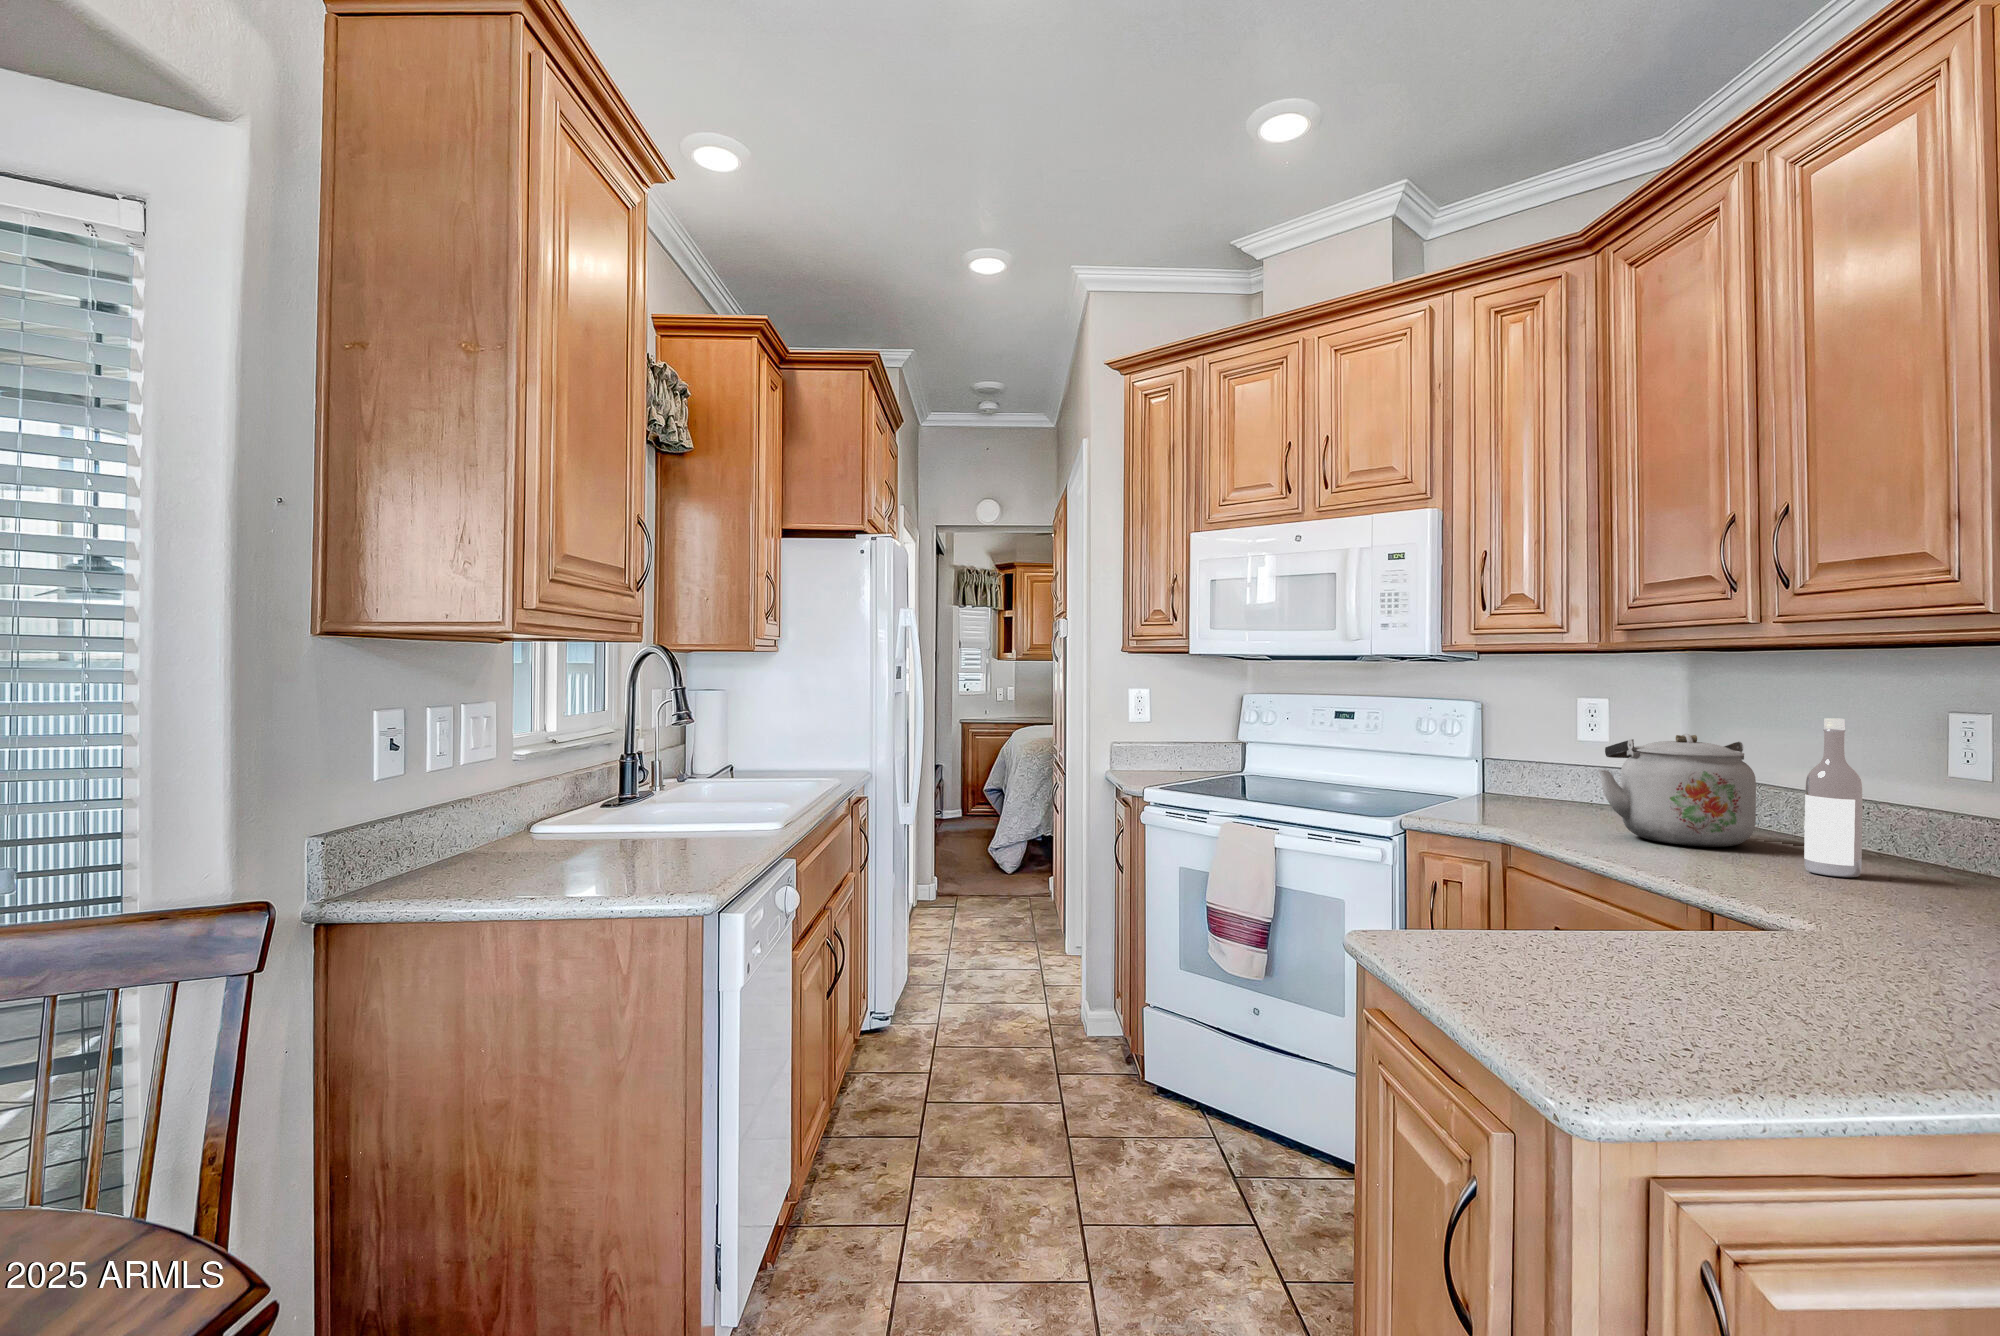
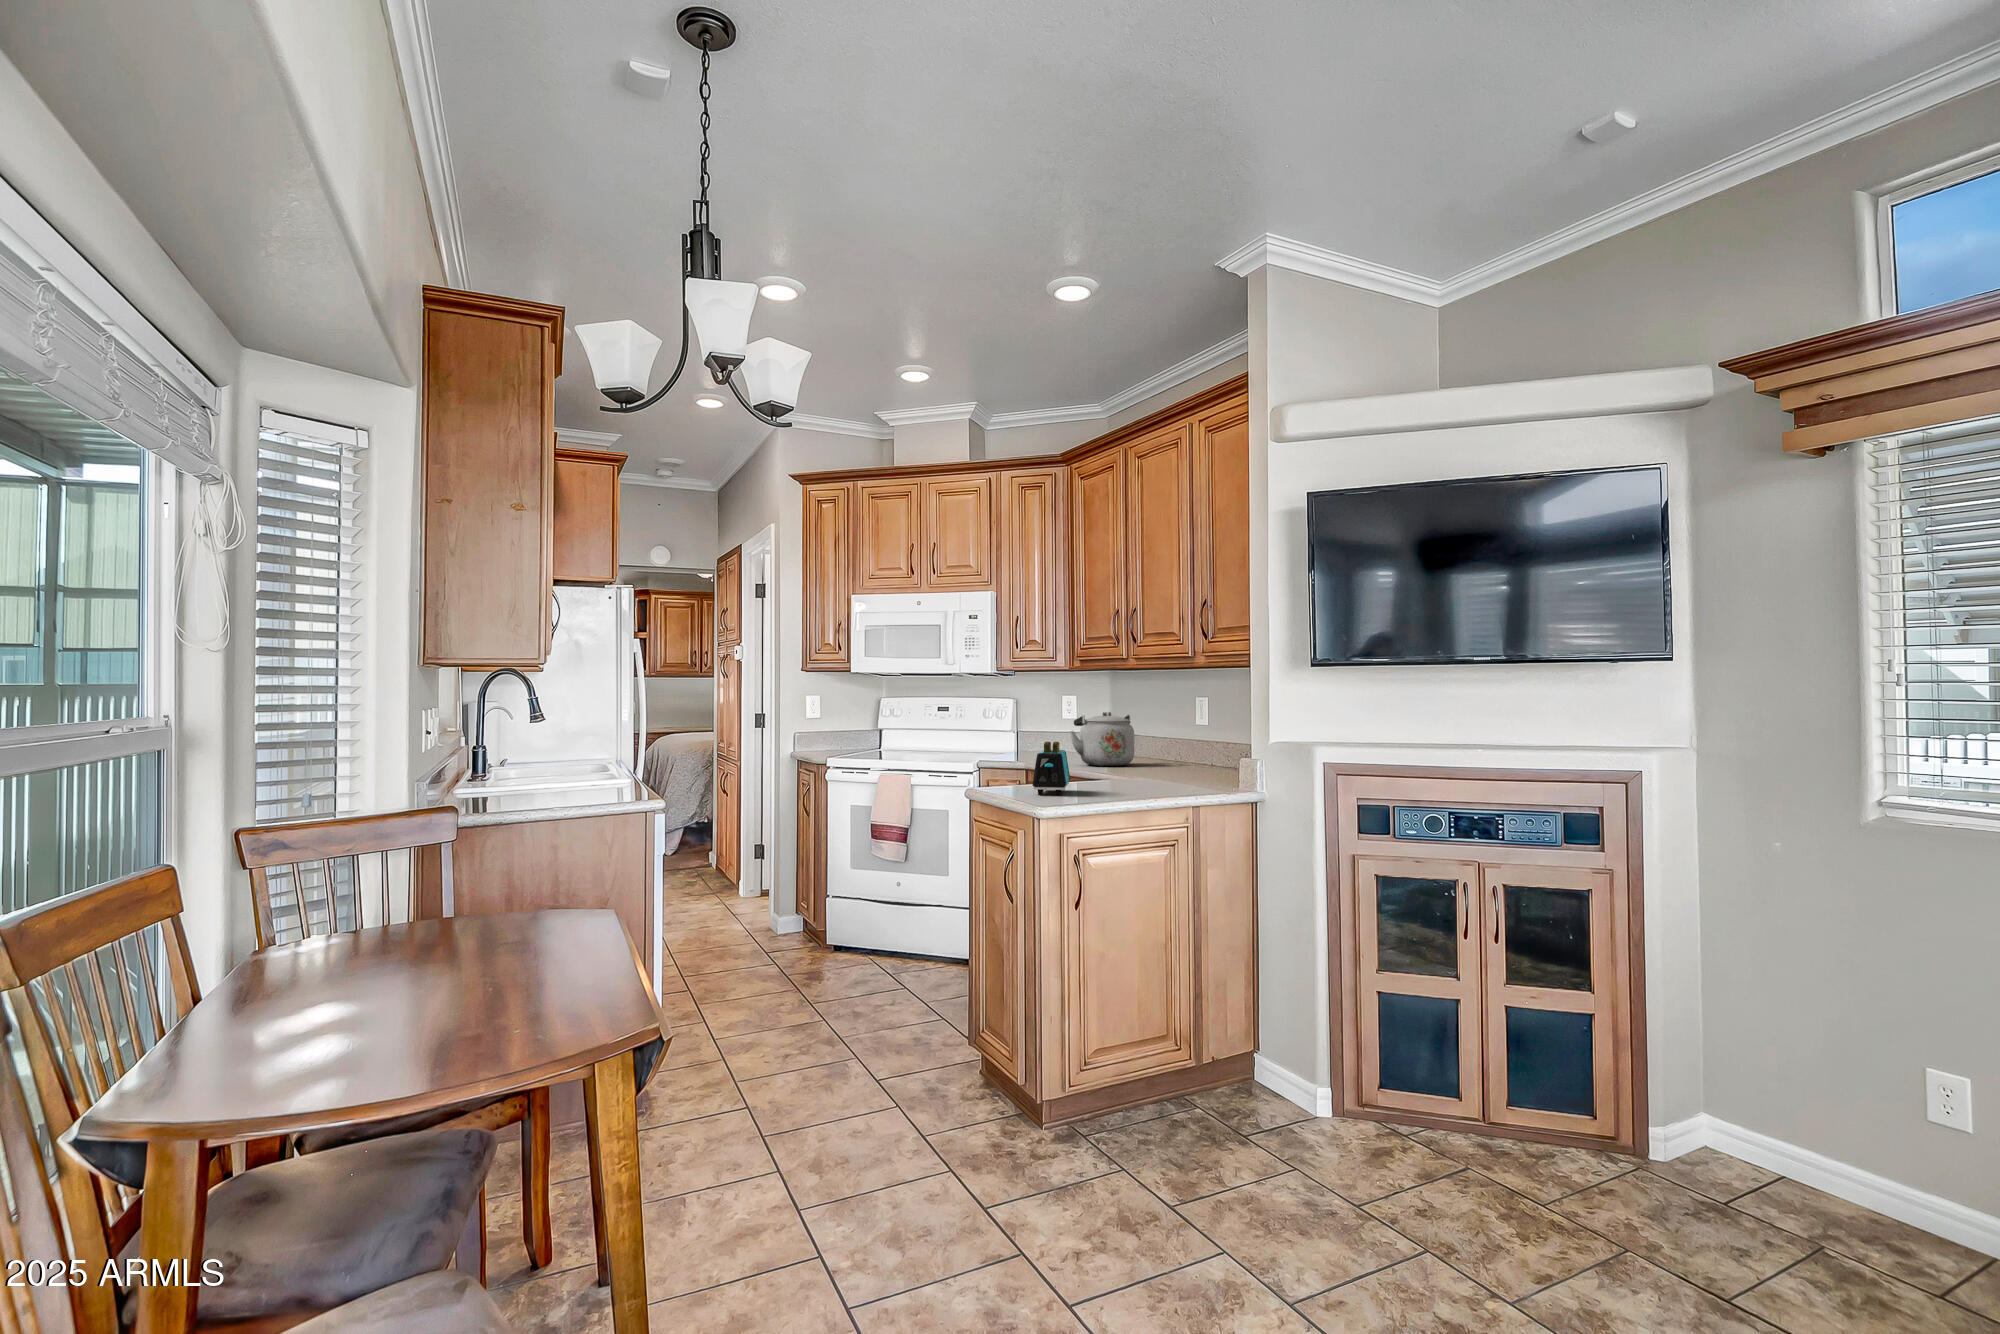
wine bottle: present [1804,718,1862,877] -> none [1146,701,1165,770]
toaster: none [1547,846,1662,1017] -> present [1032,742,1070,795]

